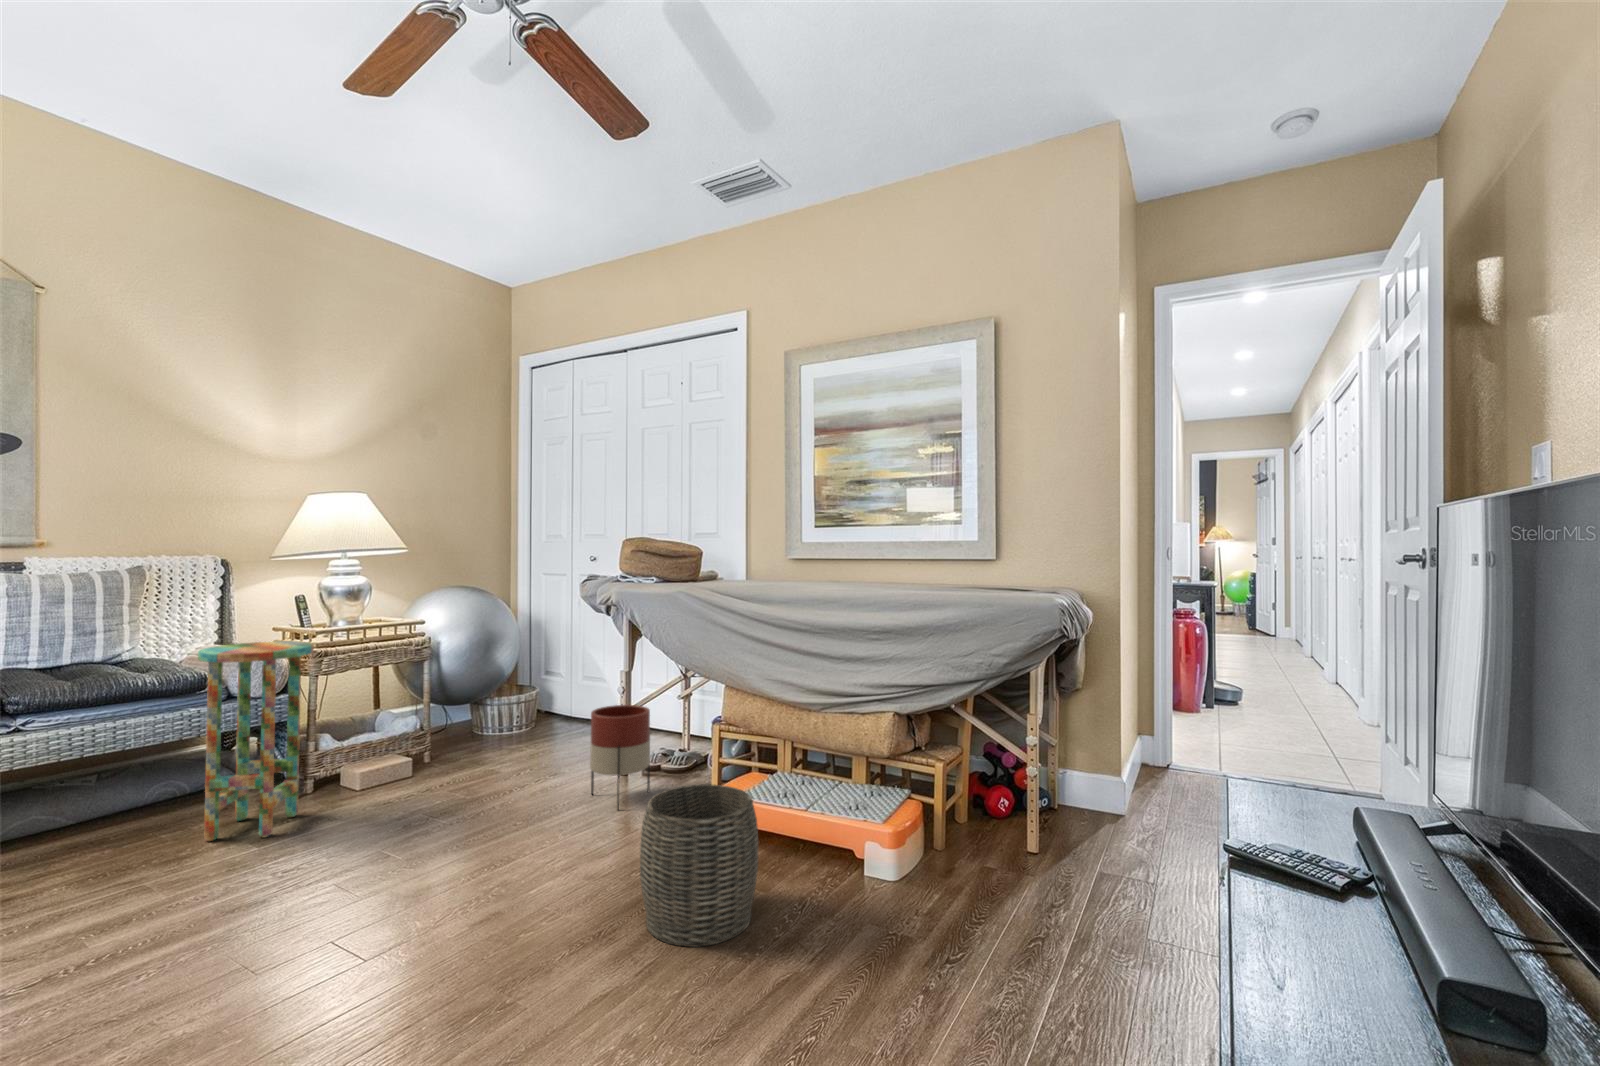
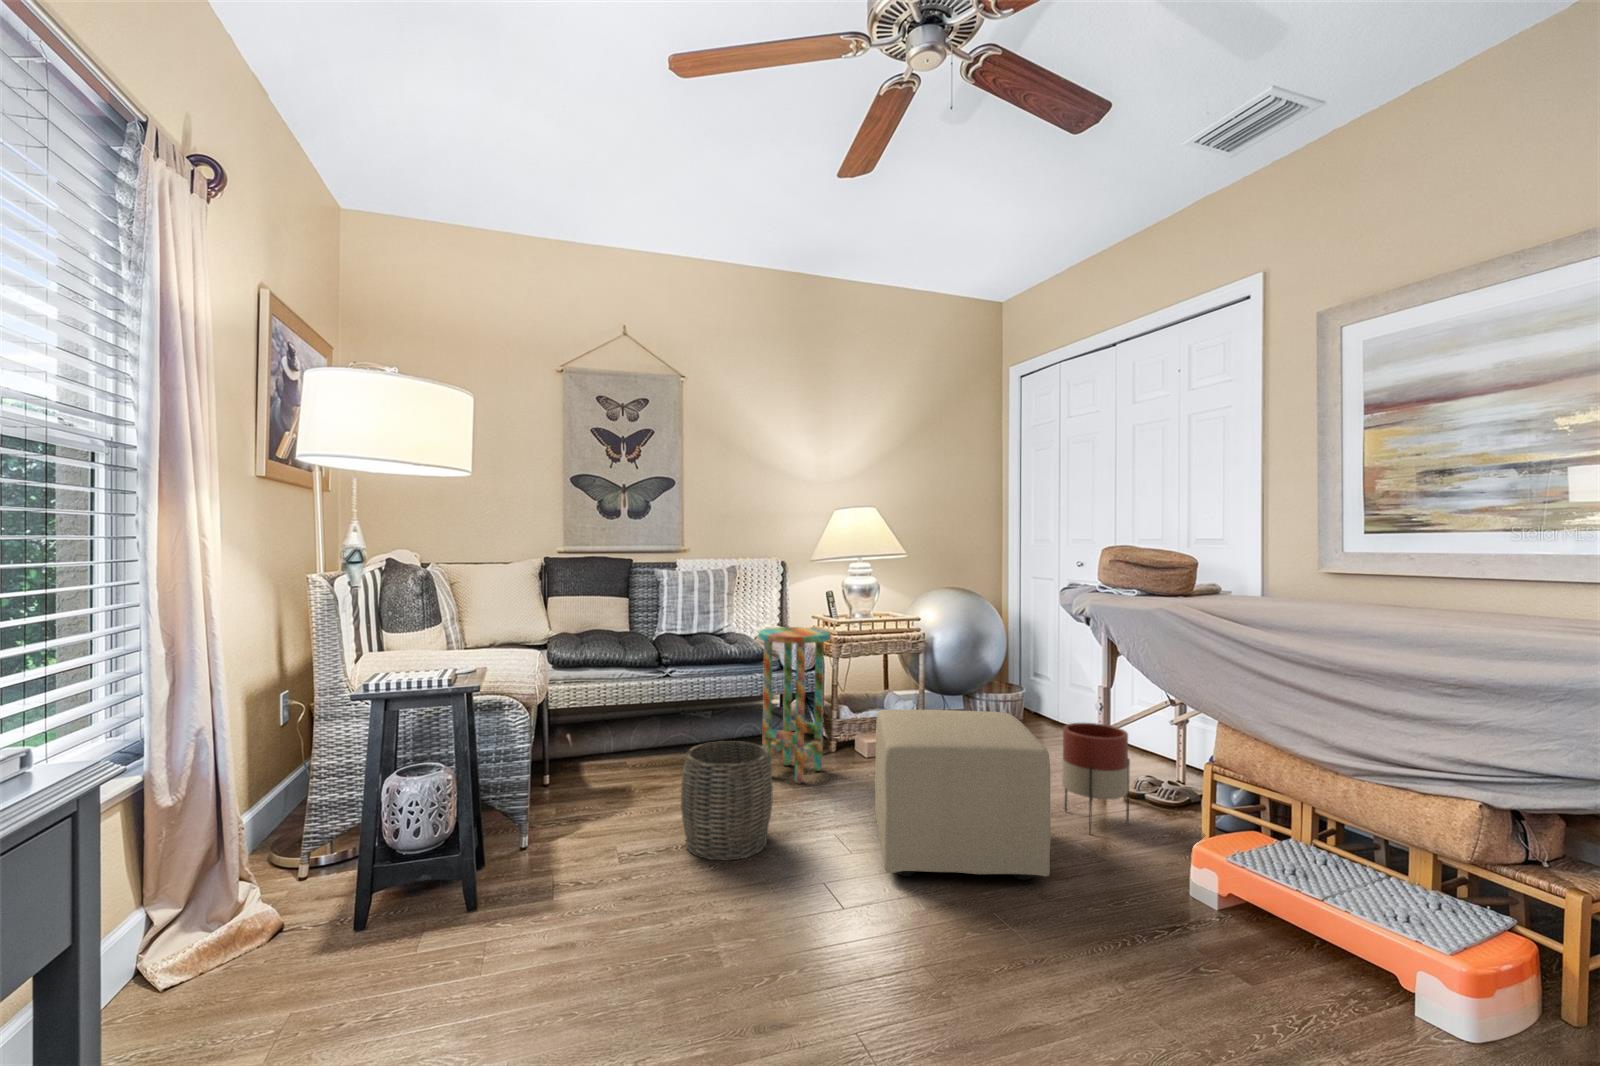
ottoman: none [384,706,592,903] -> present [875,710,1051,880]
woven basket: present [640,784,758,947] -> present [681,741,773,861]

